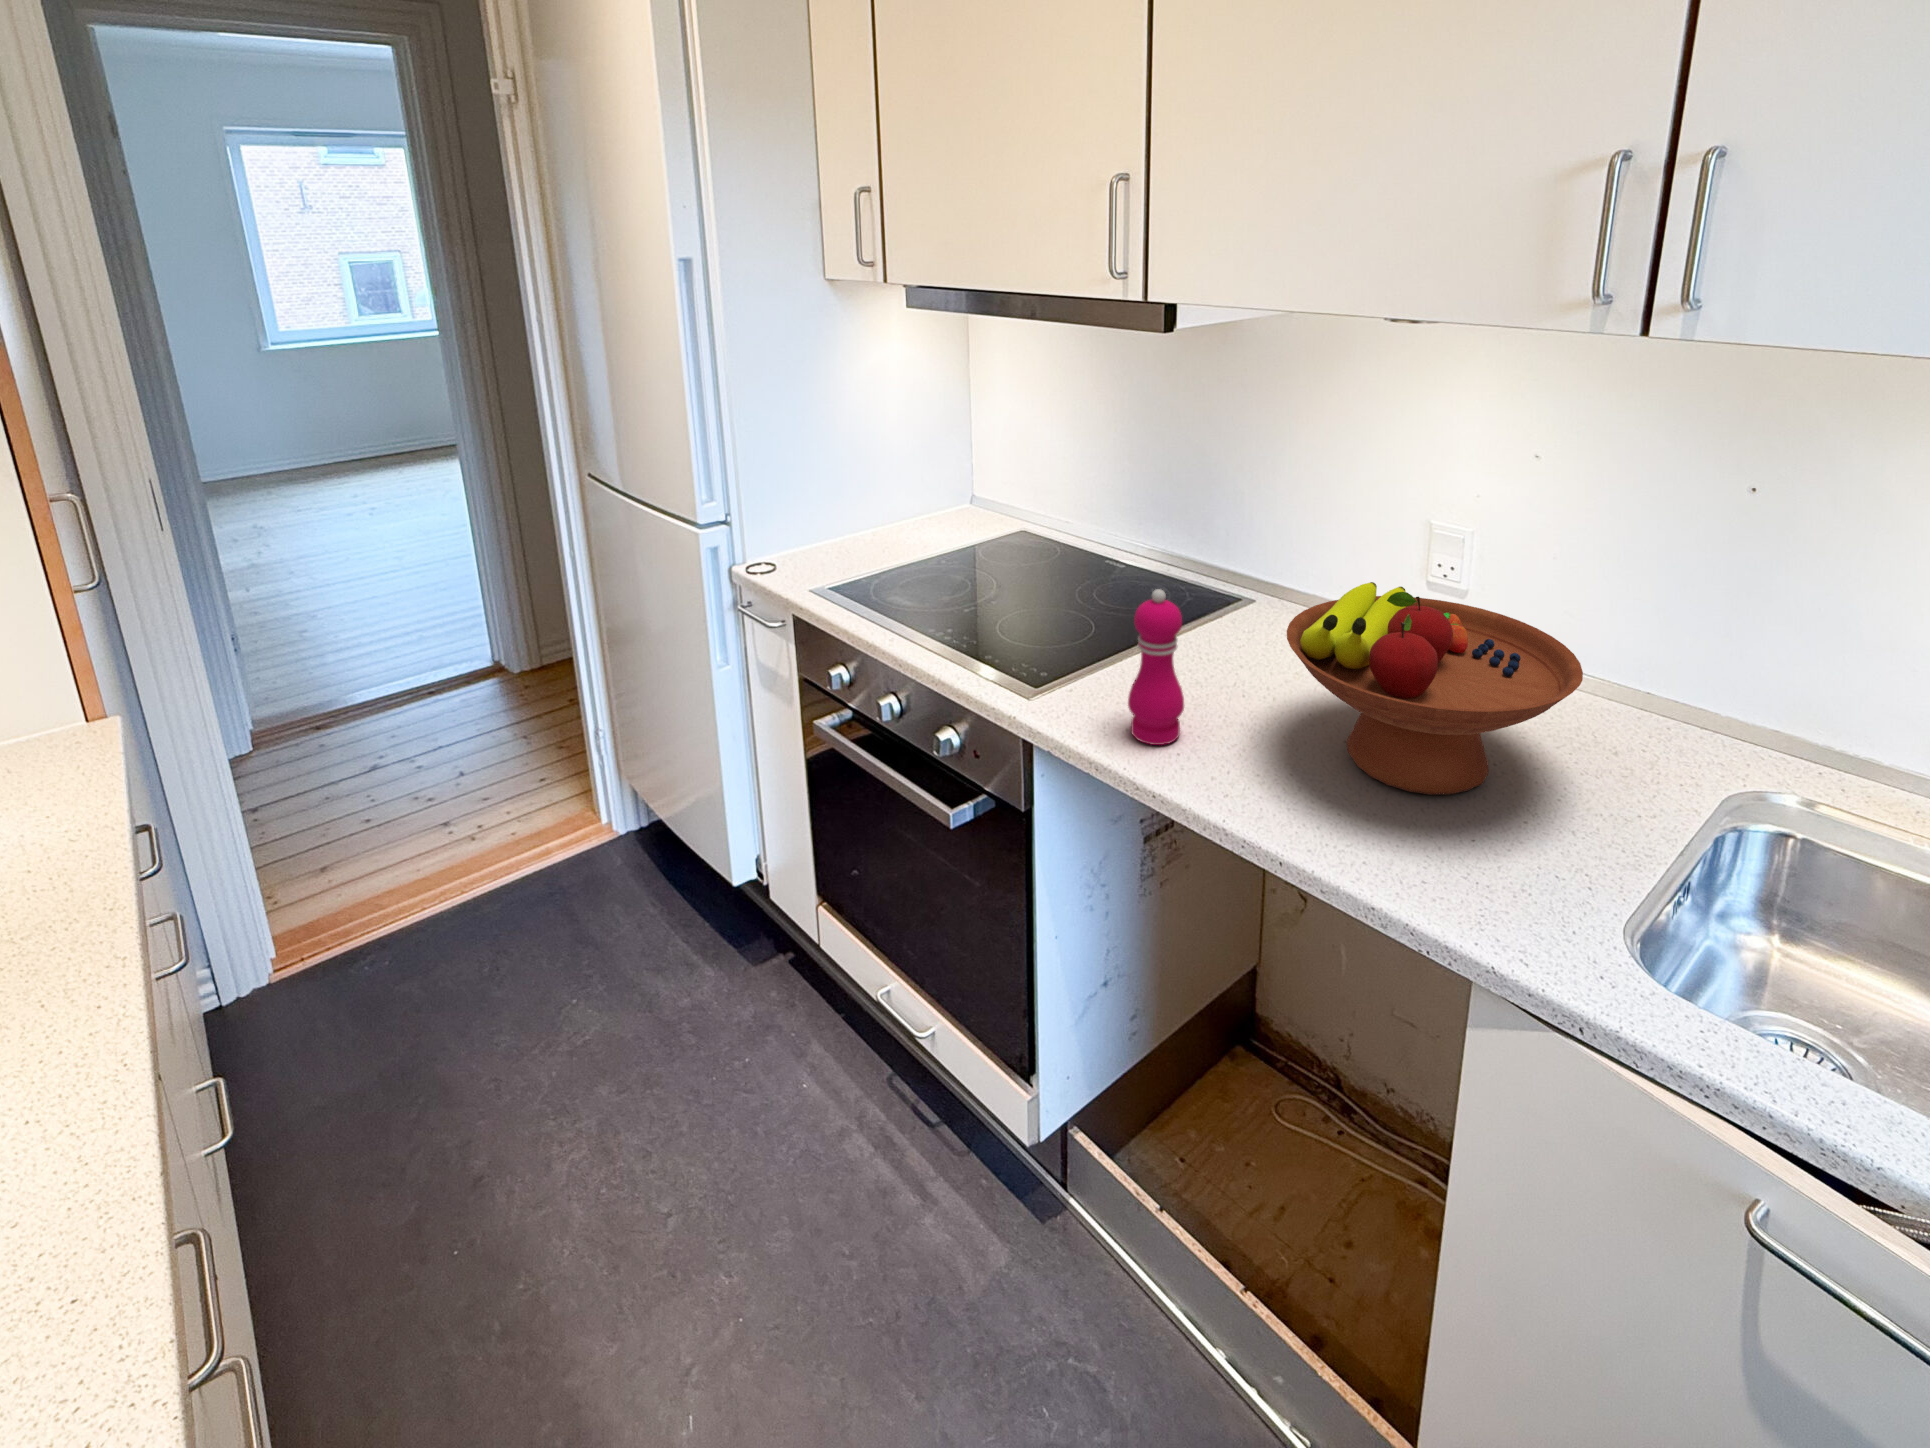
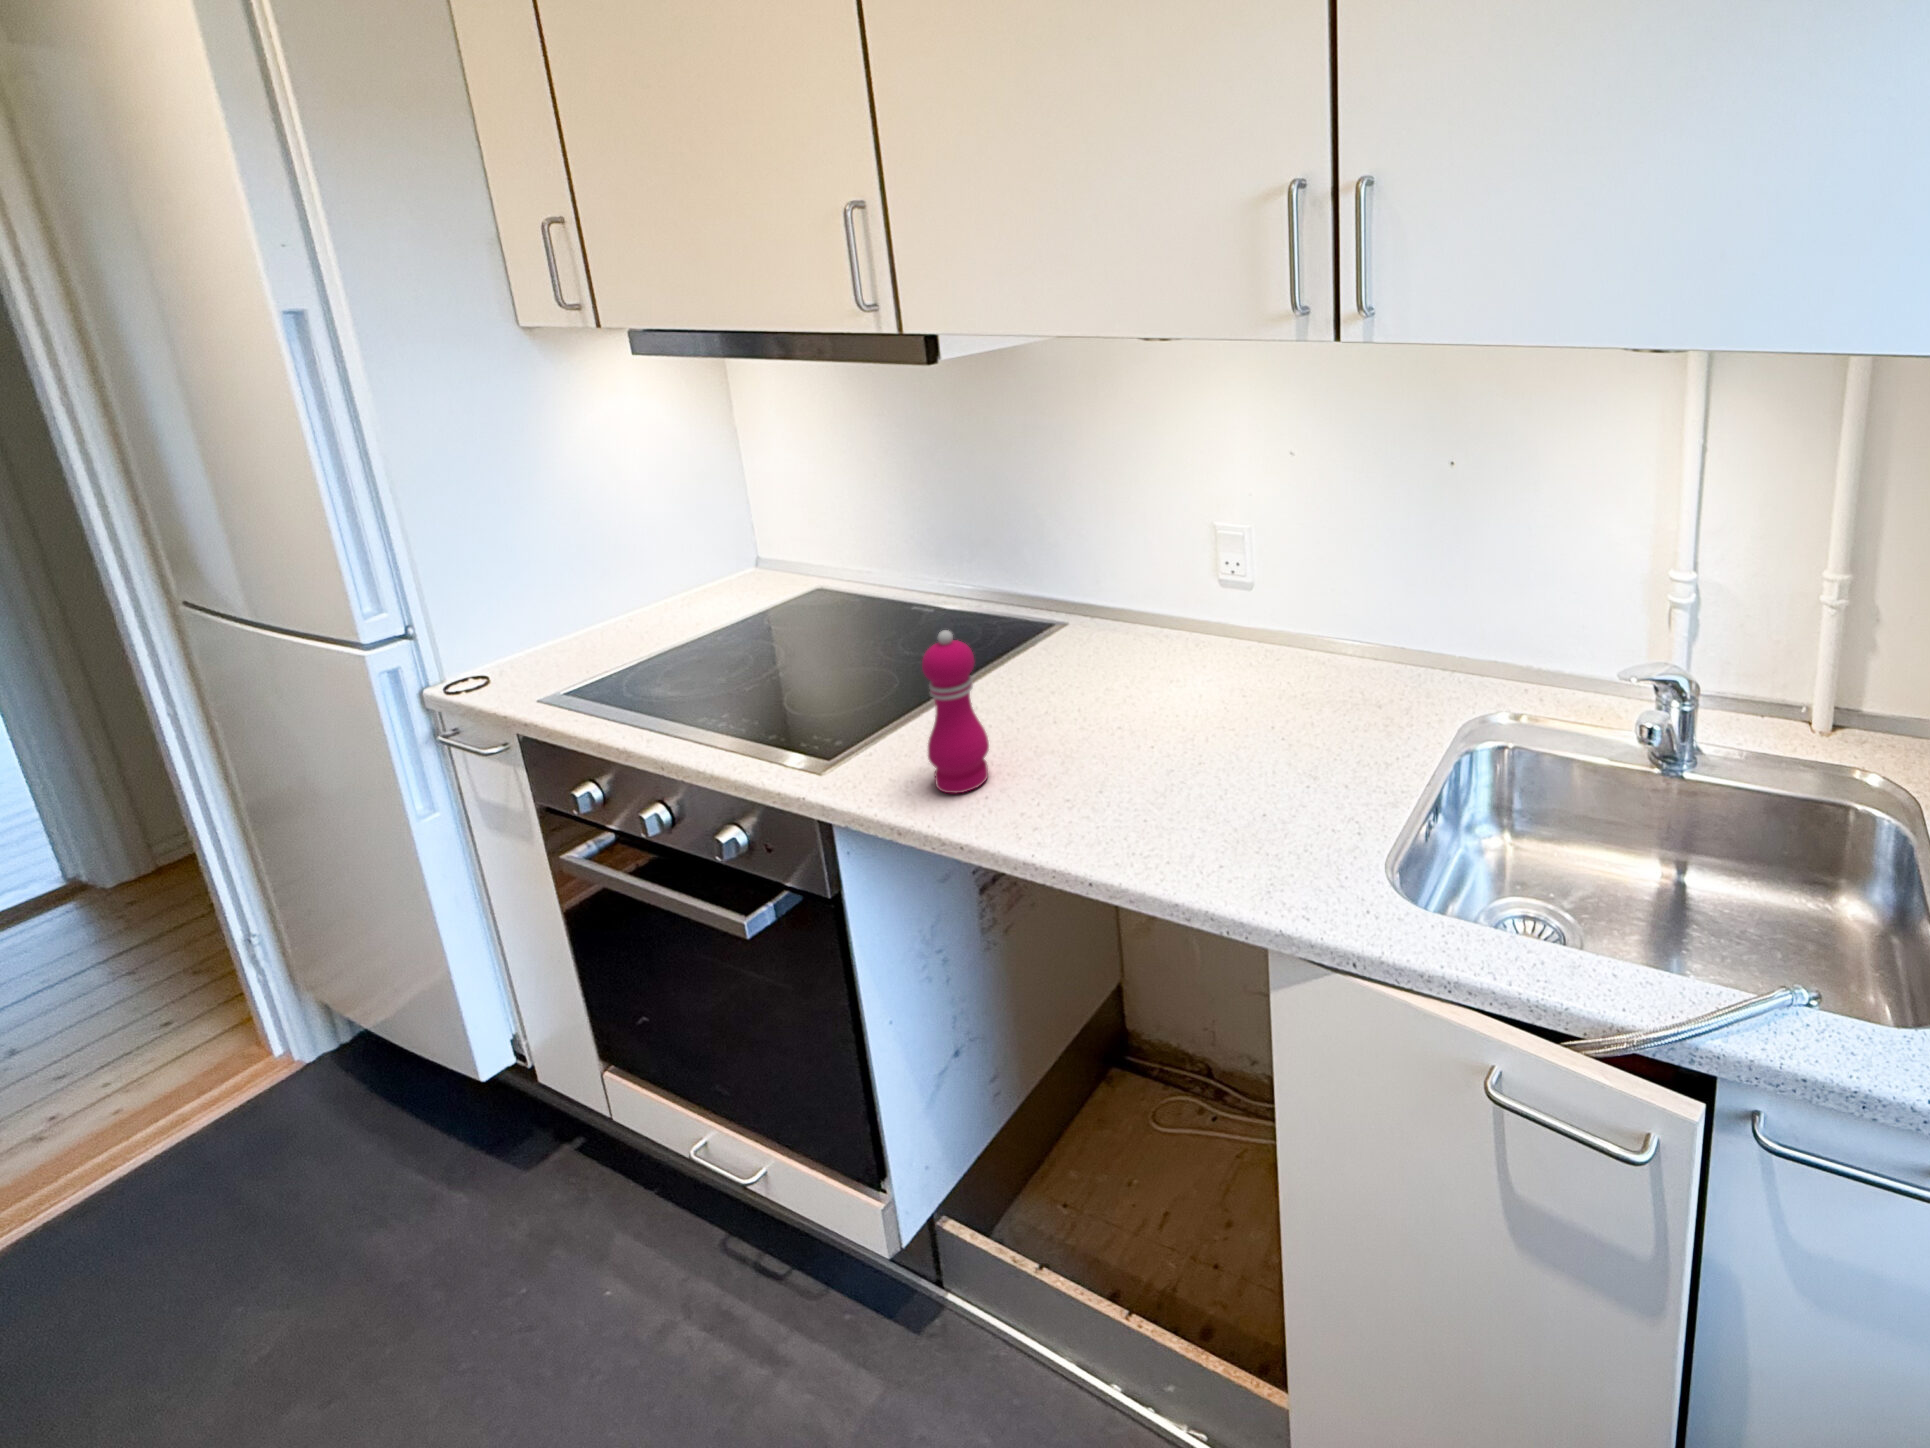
fruit bowl: present [1287,582,1583,795] -> none [1080,589,1338,782]

